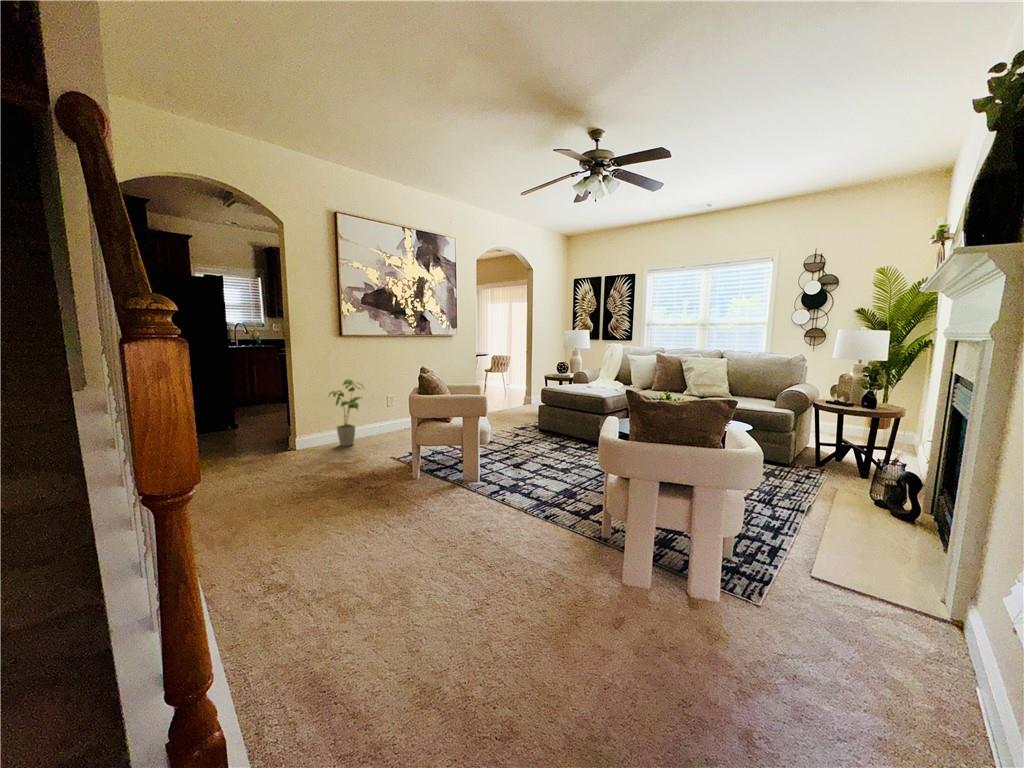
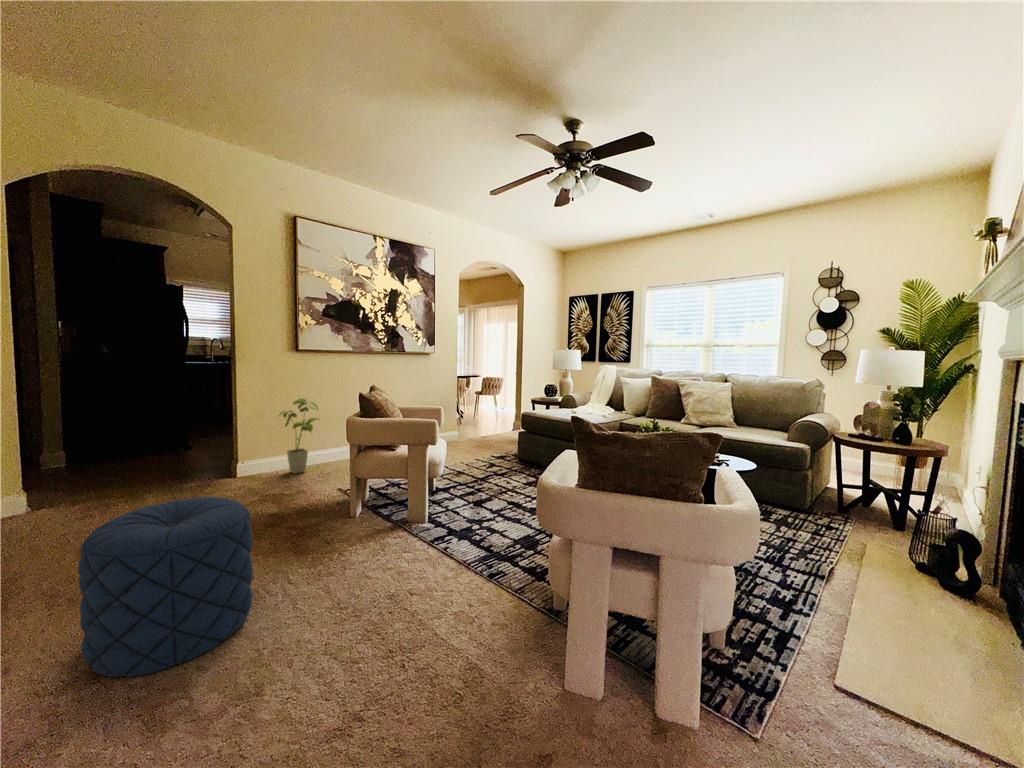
pouf: none [261,459,375,586] -> present [78,497,253,677]

